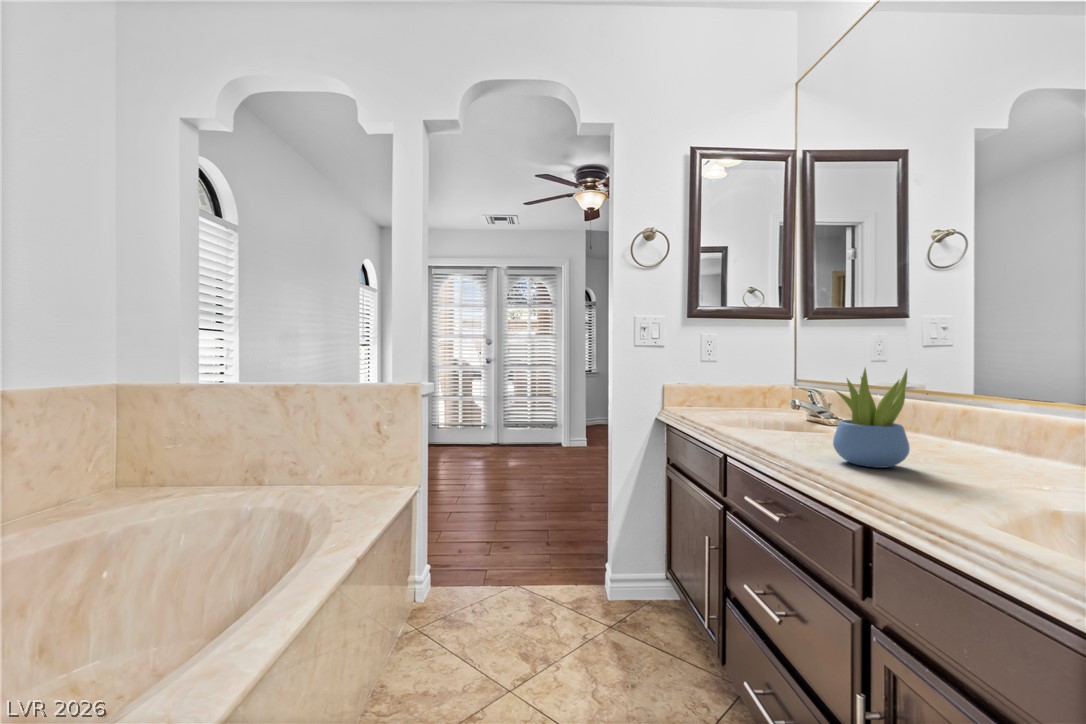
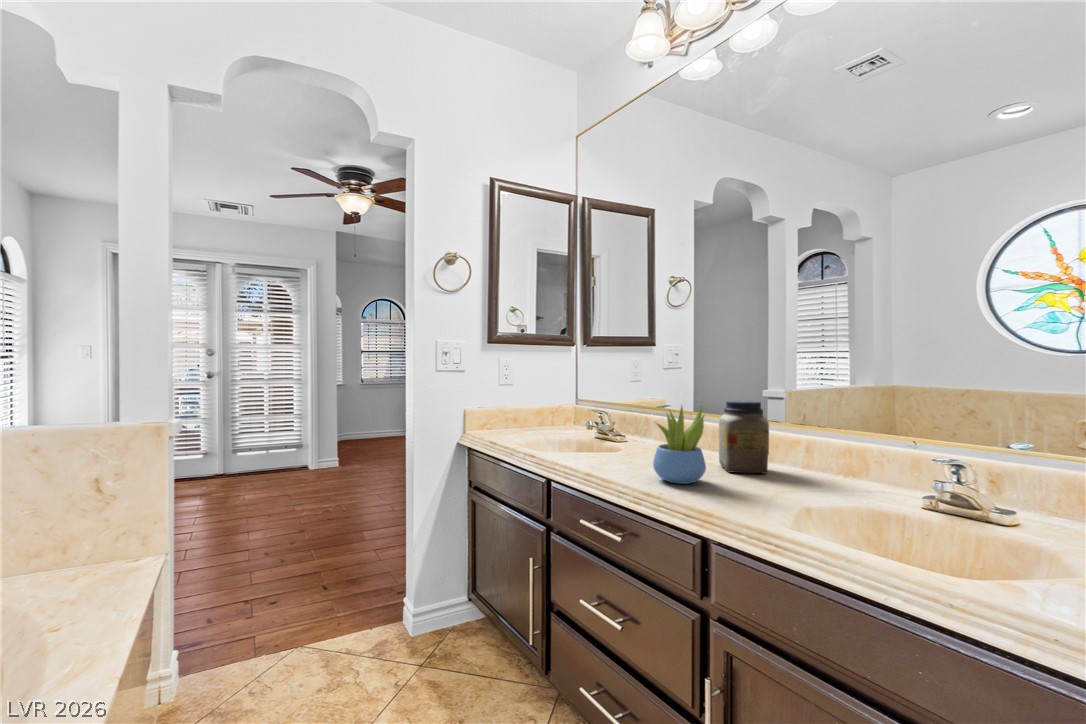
jar: none [962,370,1043,473] -> present [719,400,769,473]

